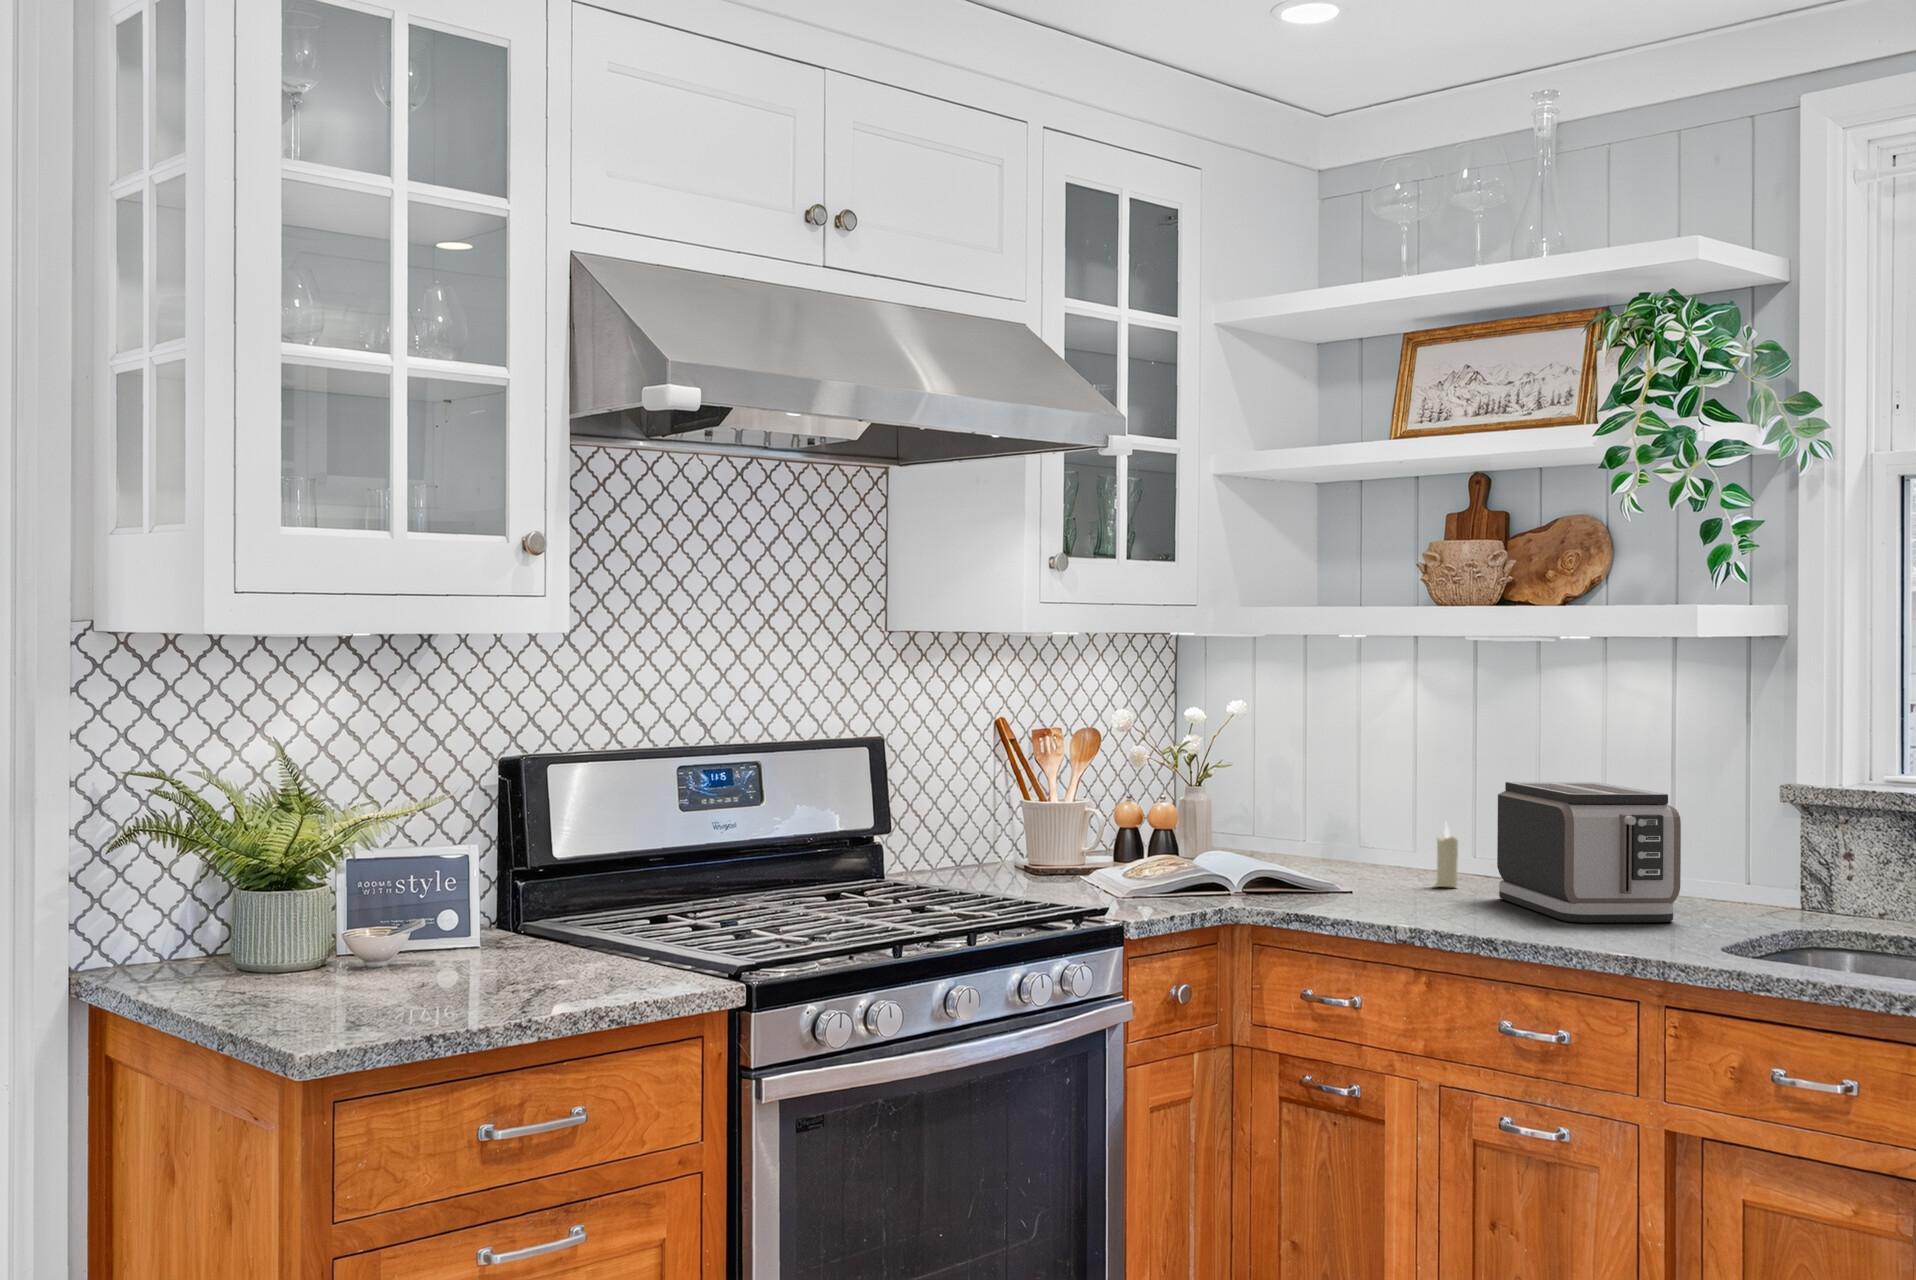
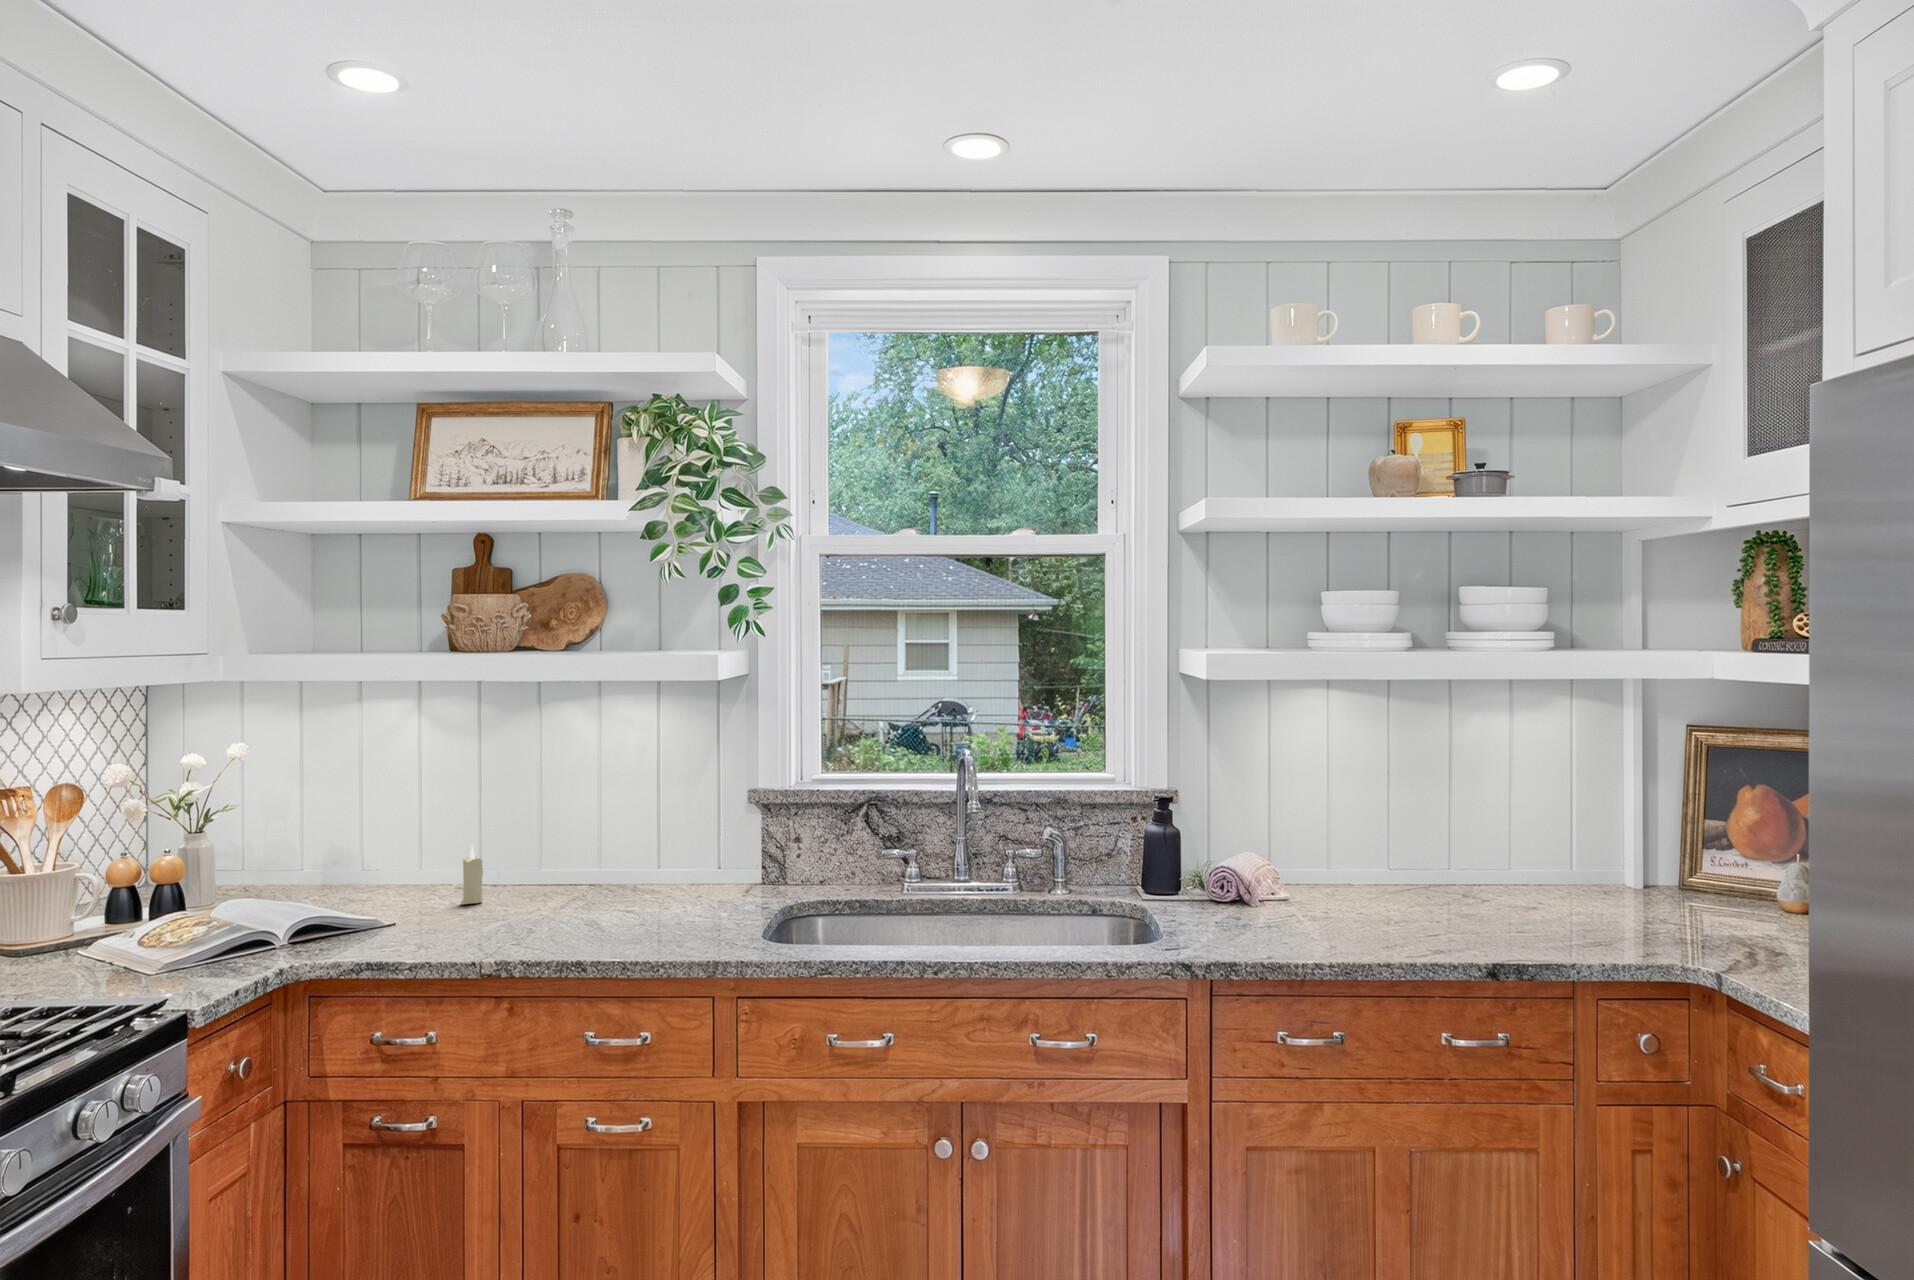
toaster: present [1497,782,1681,923] -> none [531,800,702,929]

